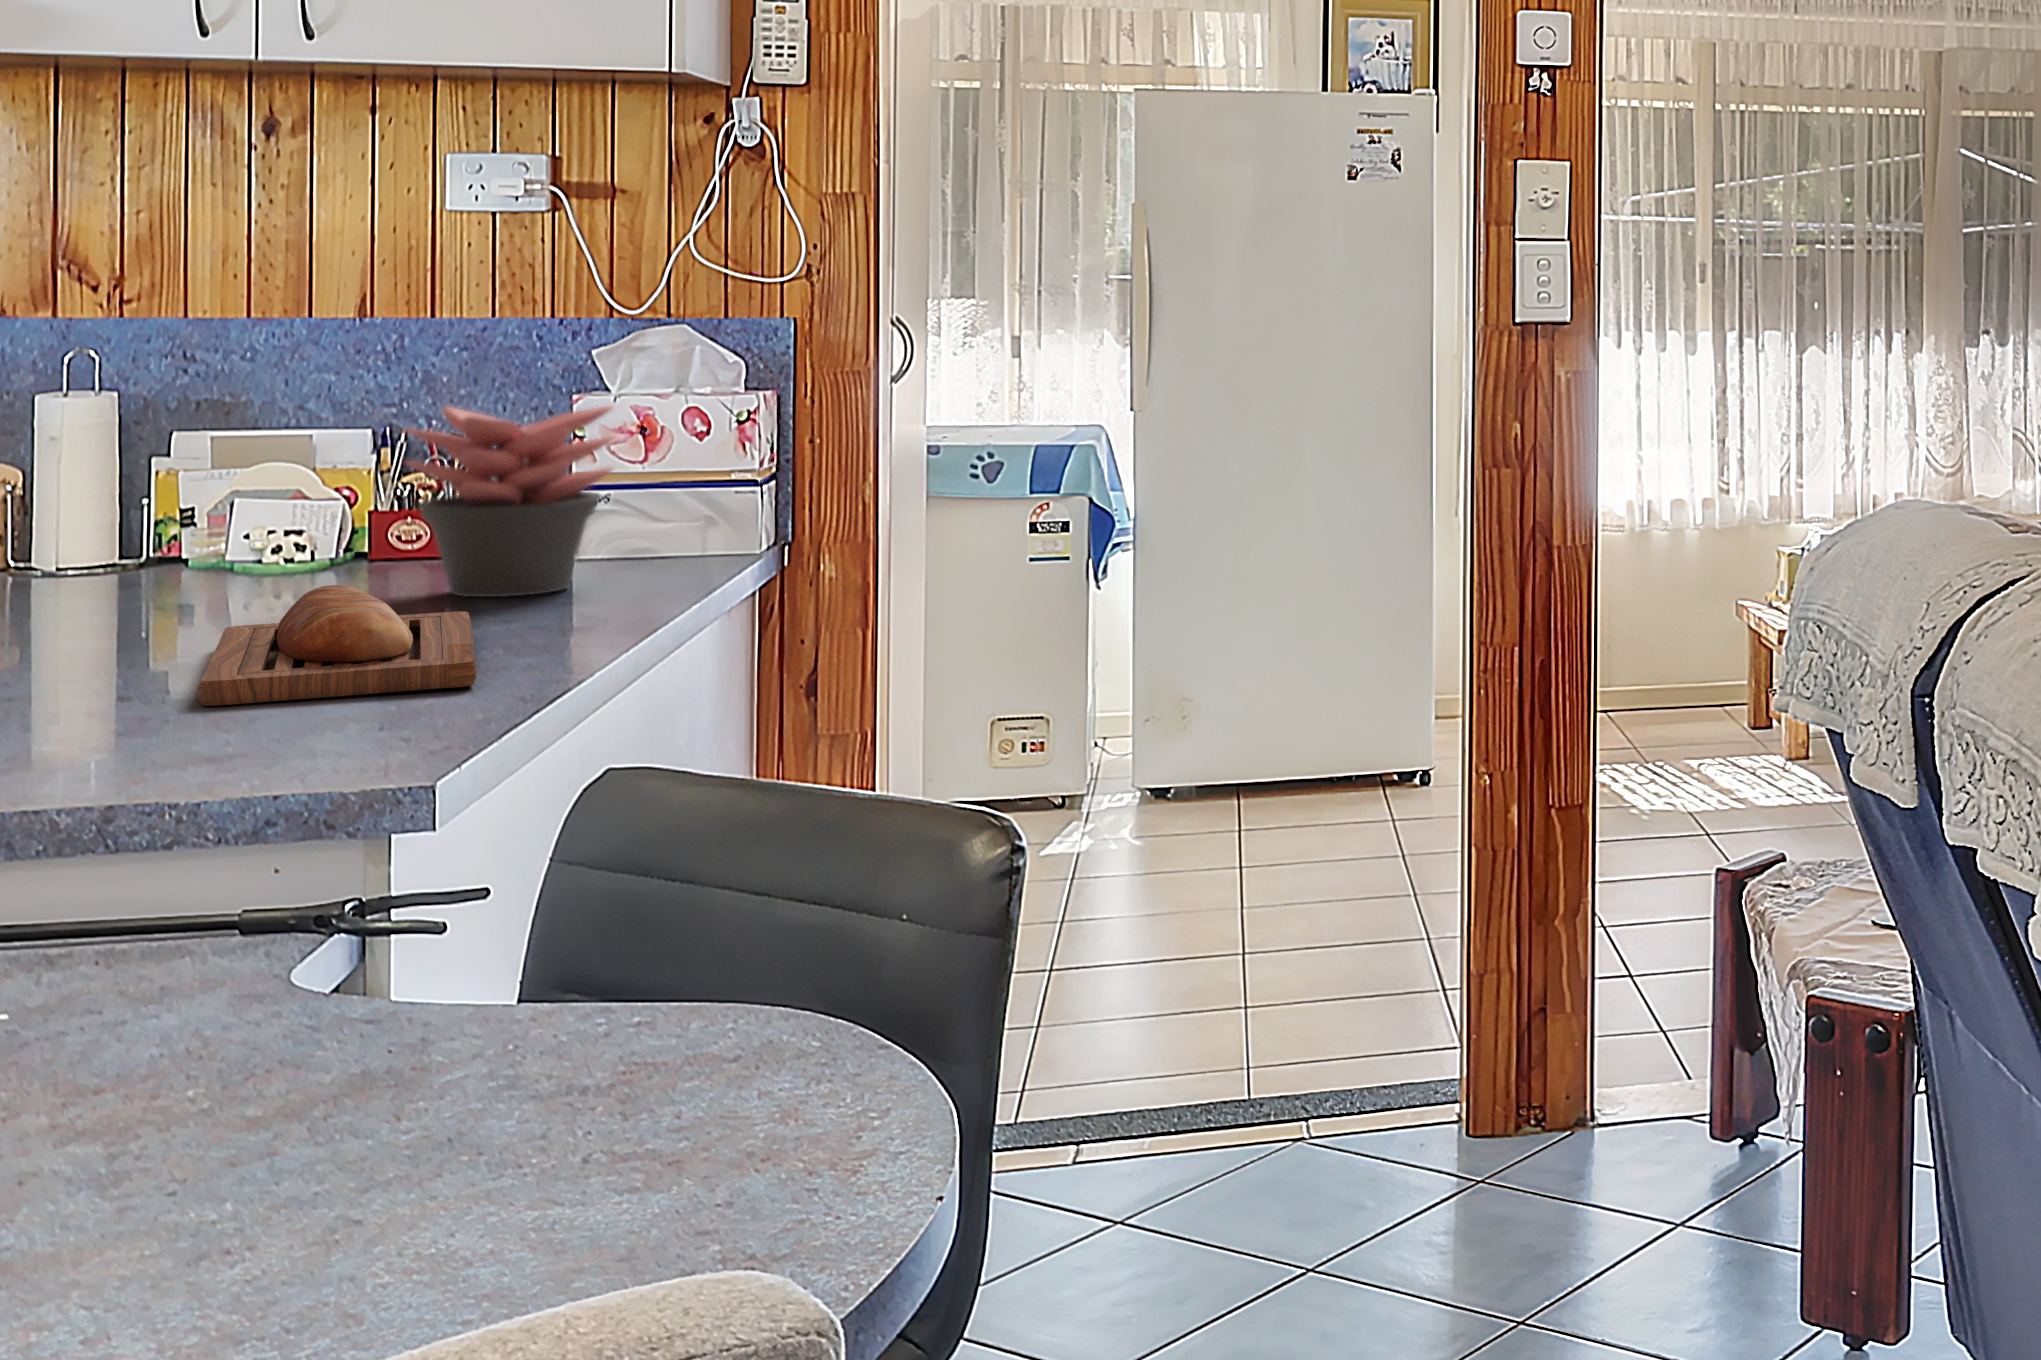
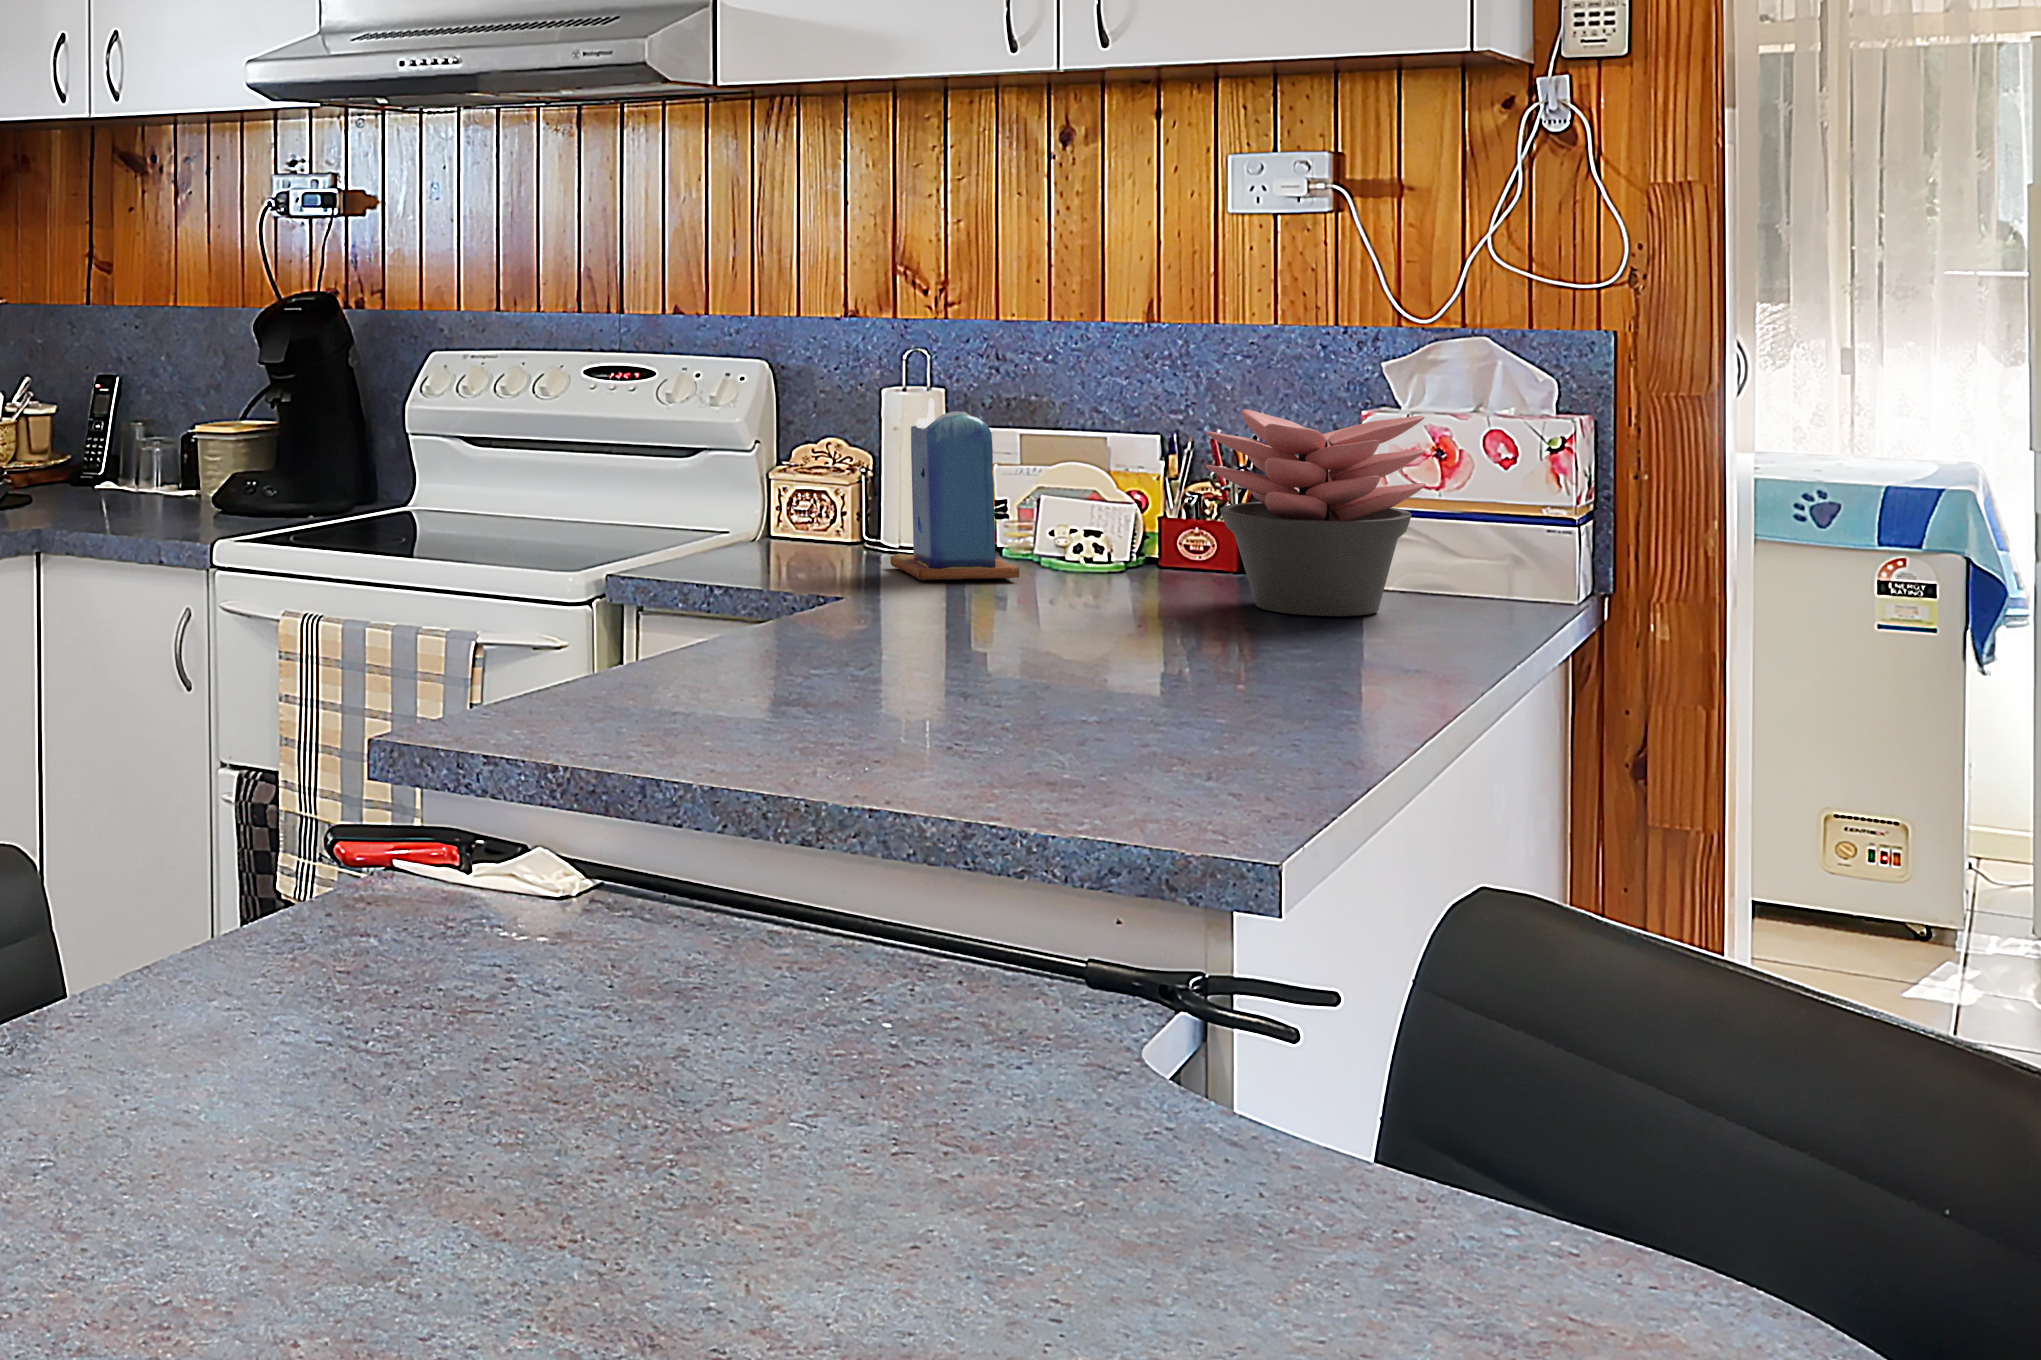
candle: none [39,407,198,604] -> present [890,398,1019,580]
bread loaf: present [199,585,476,706] -> none [1026,598,1300,733]

